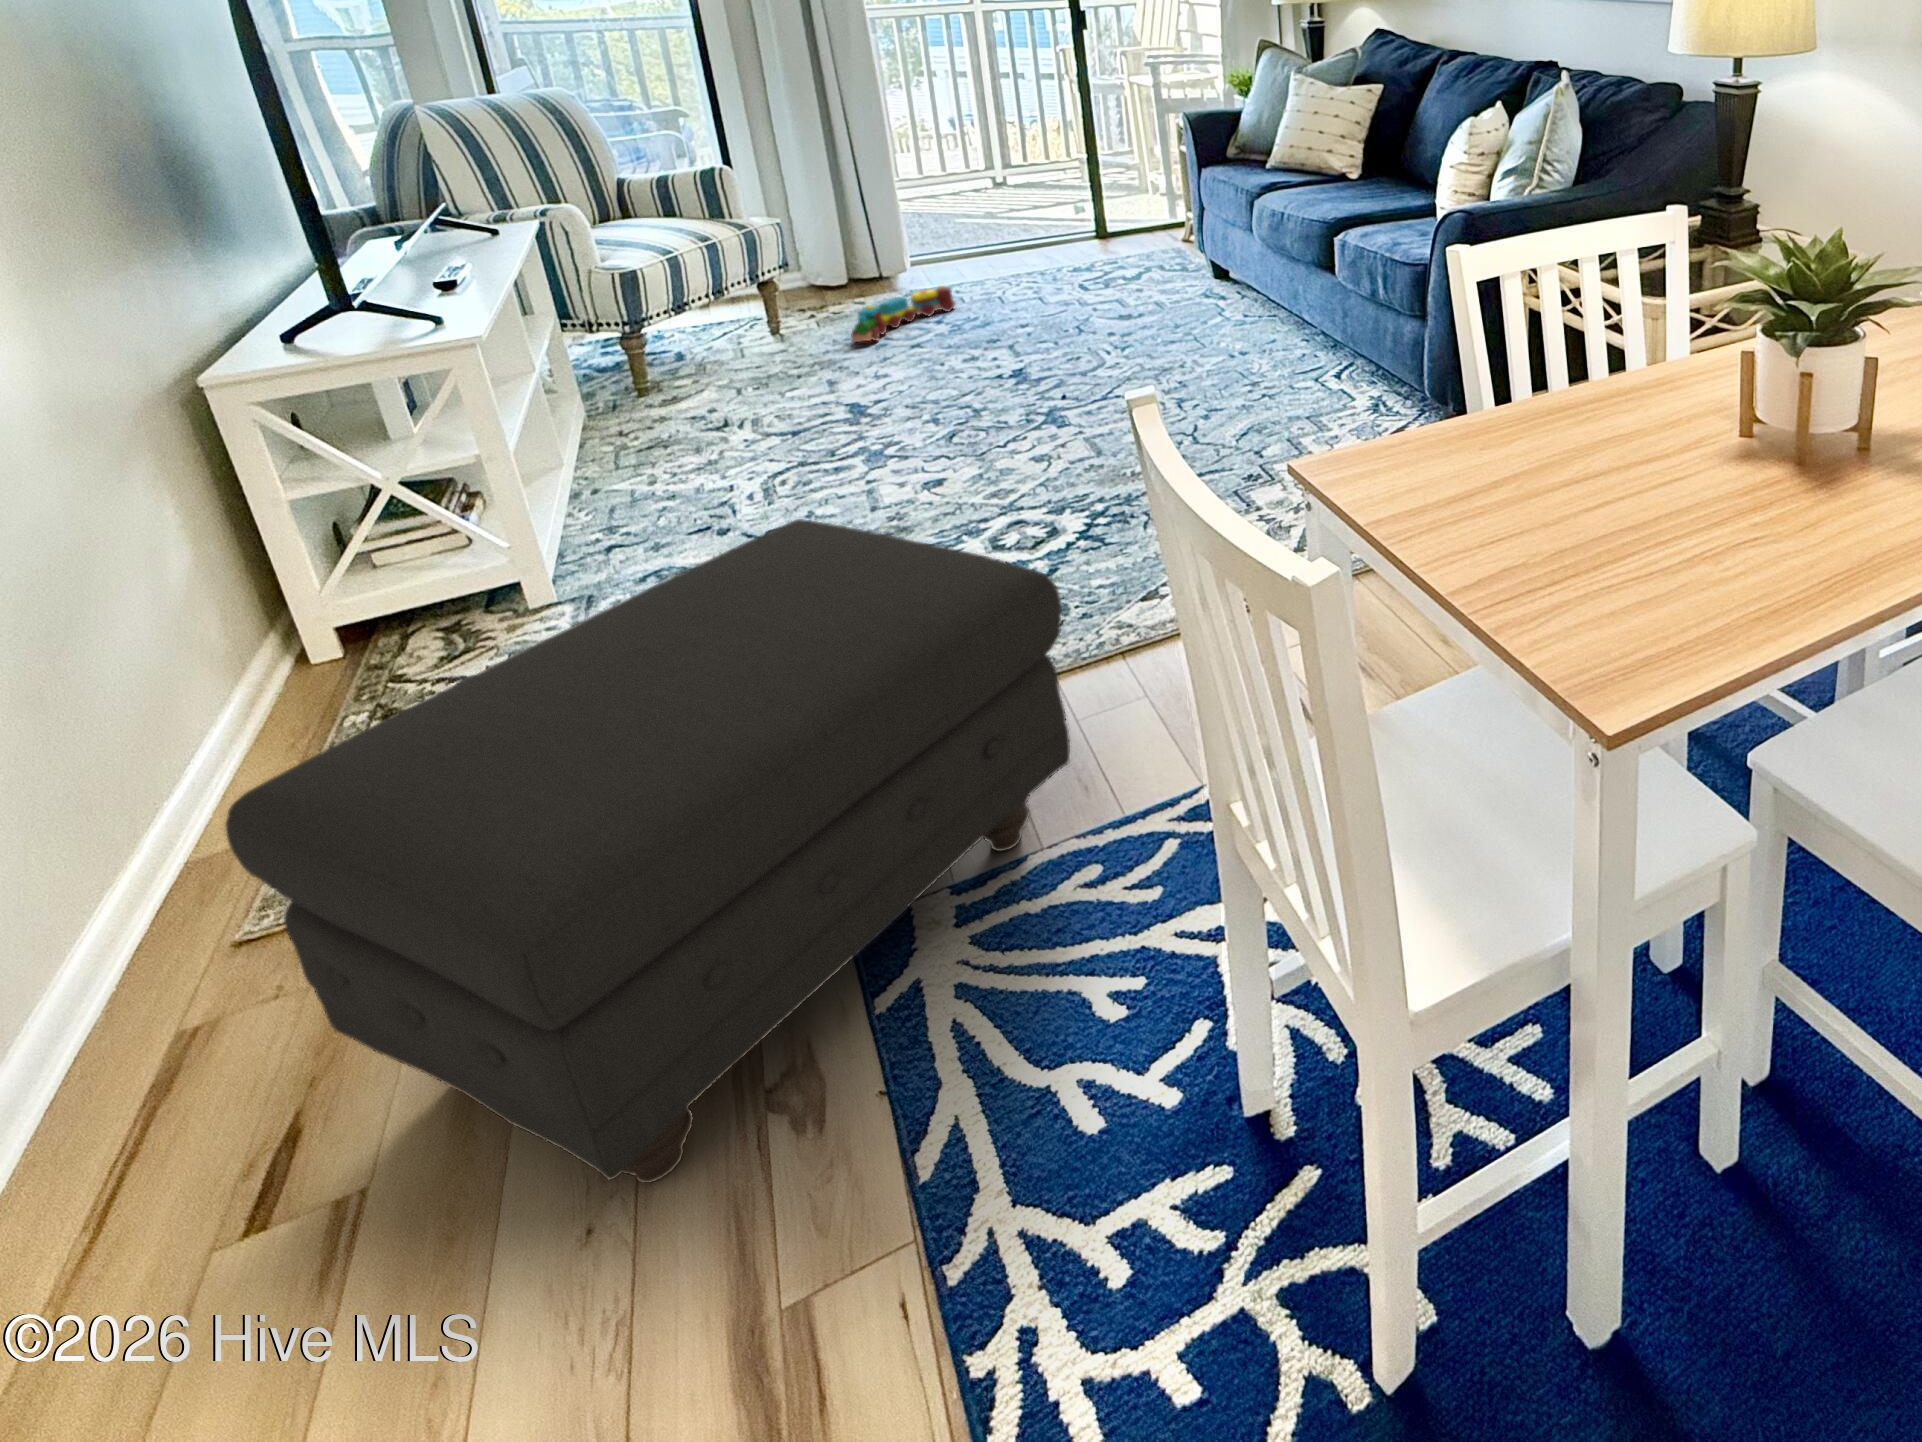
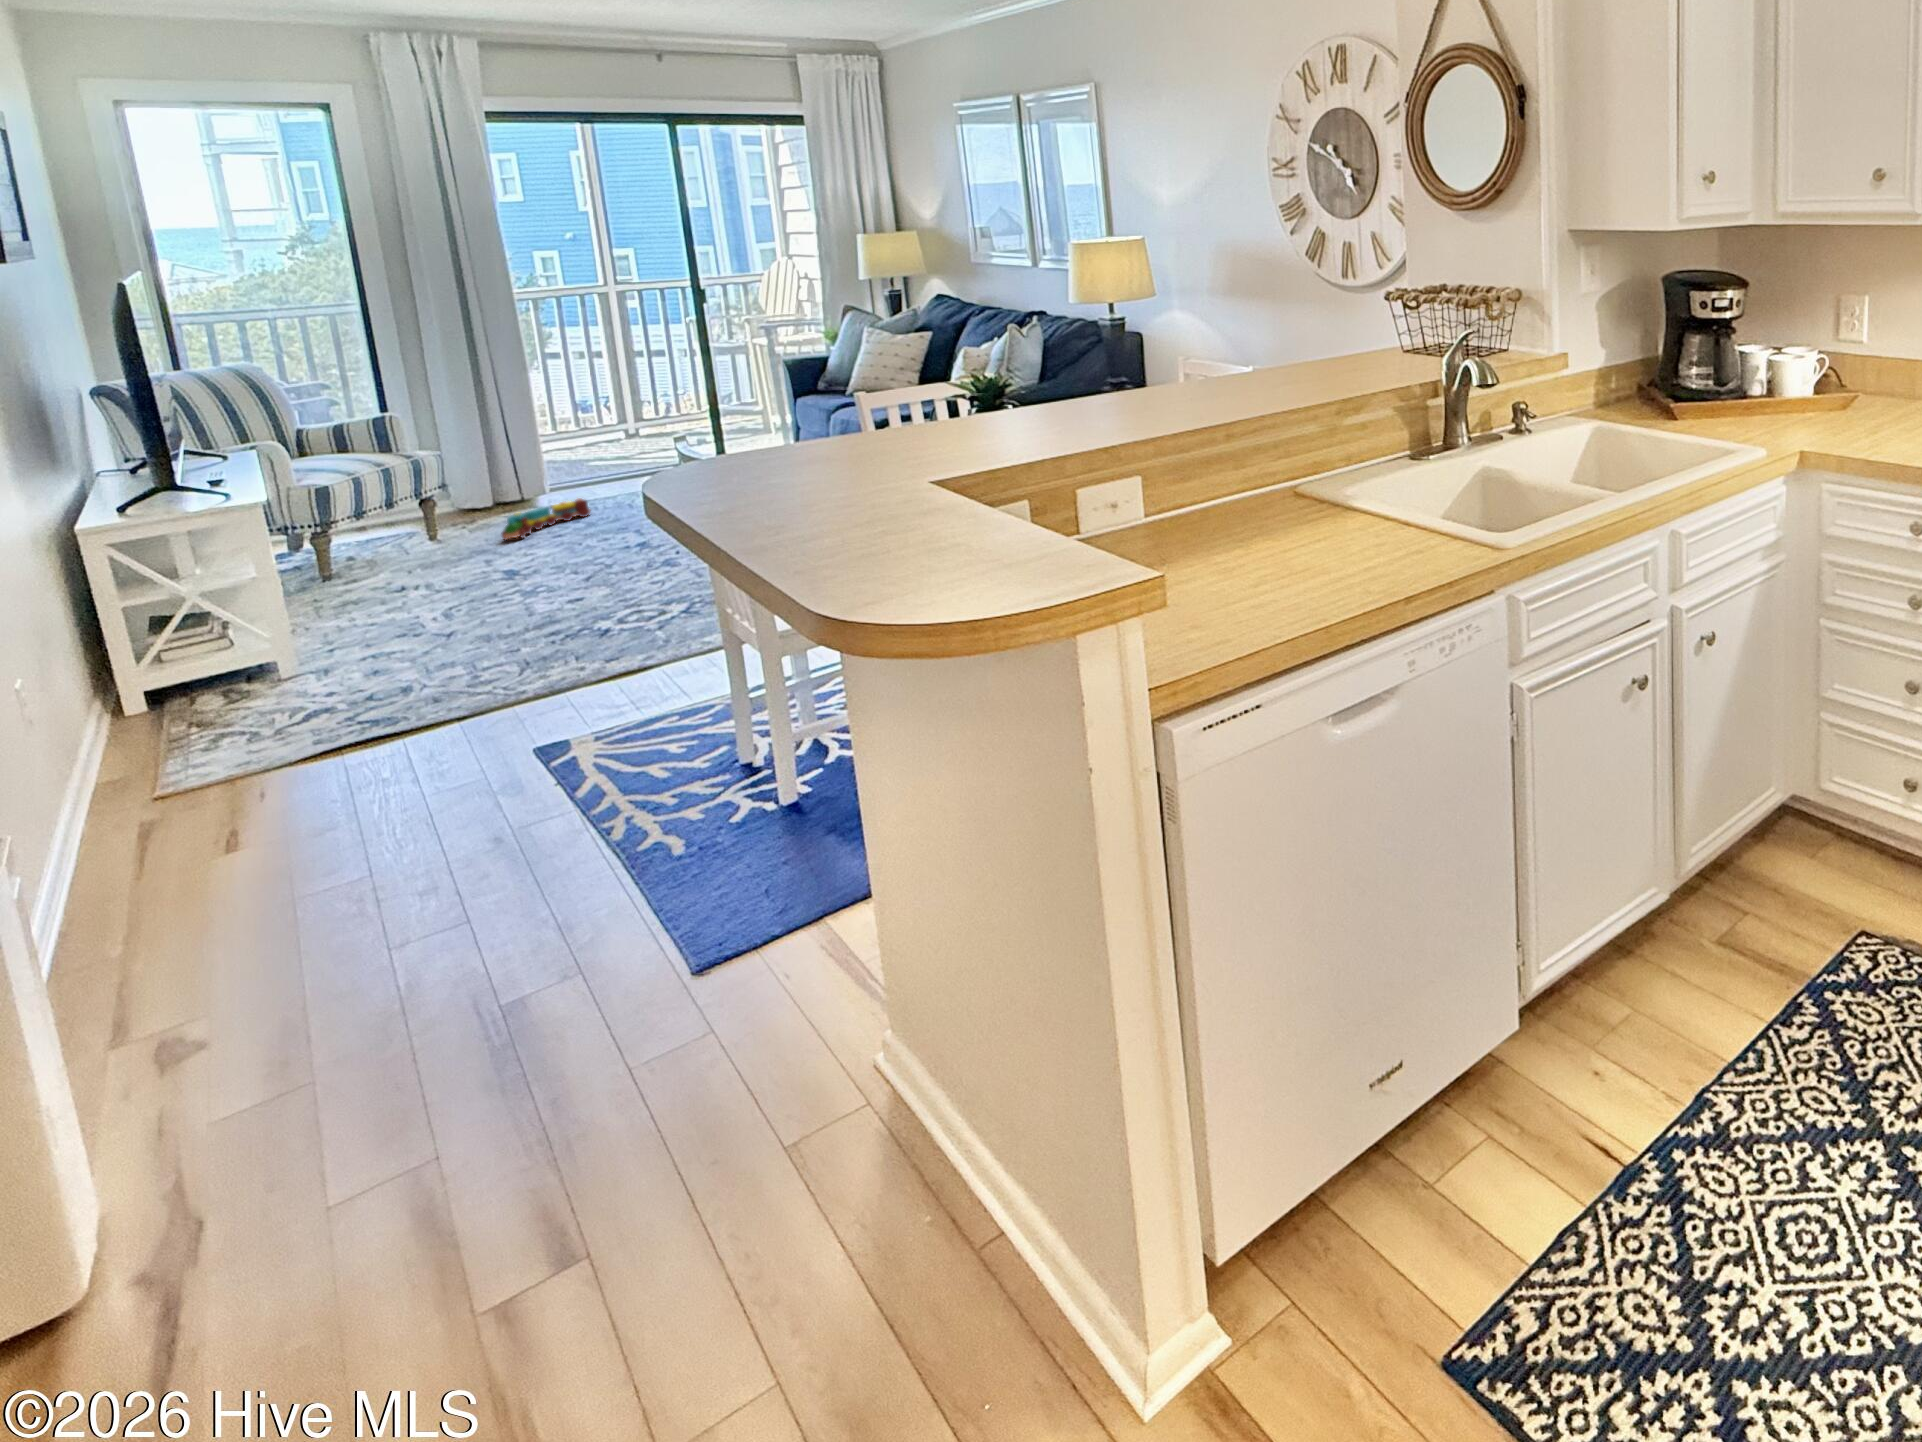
ottoman: present [225,519,1070,1183] -> none [222,560,663,810]

